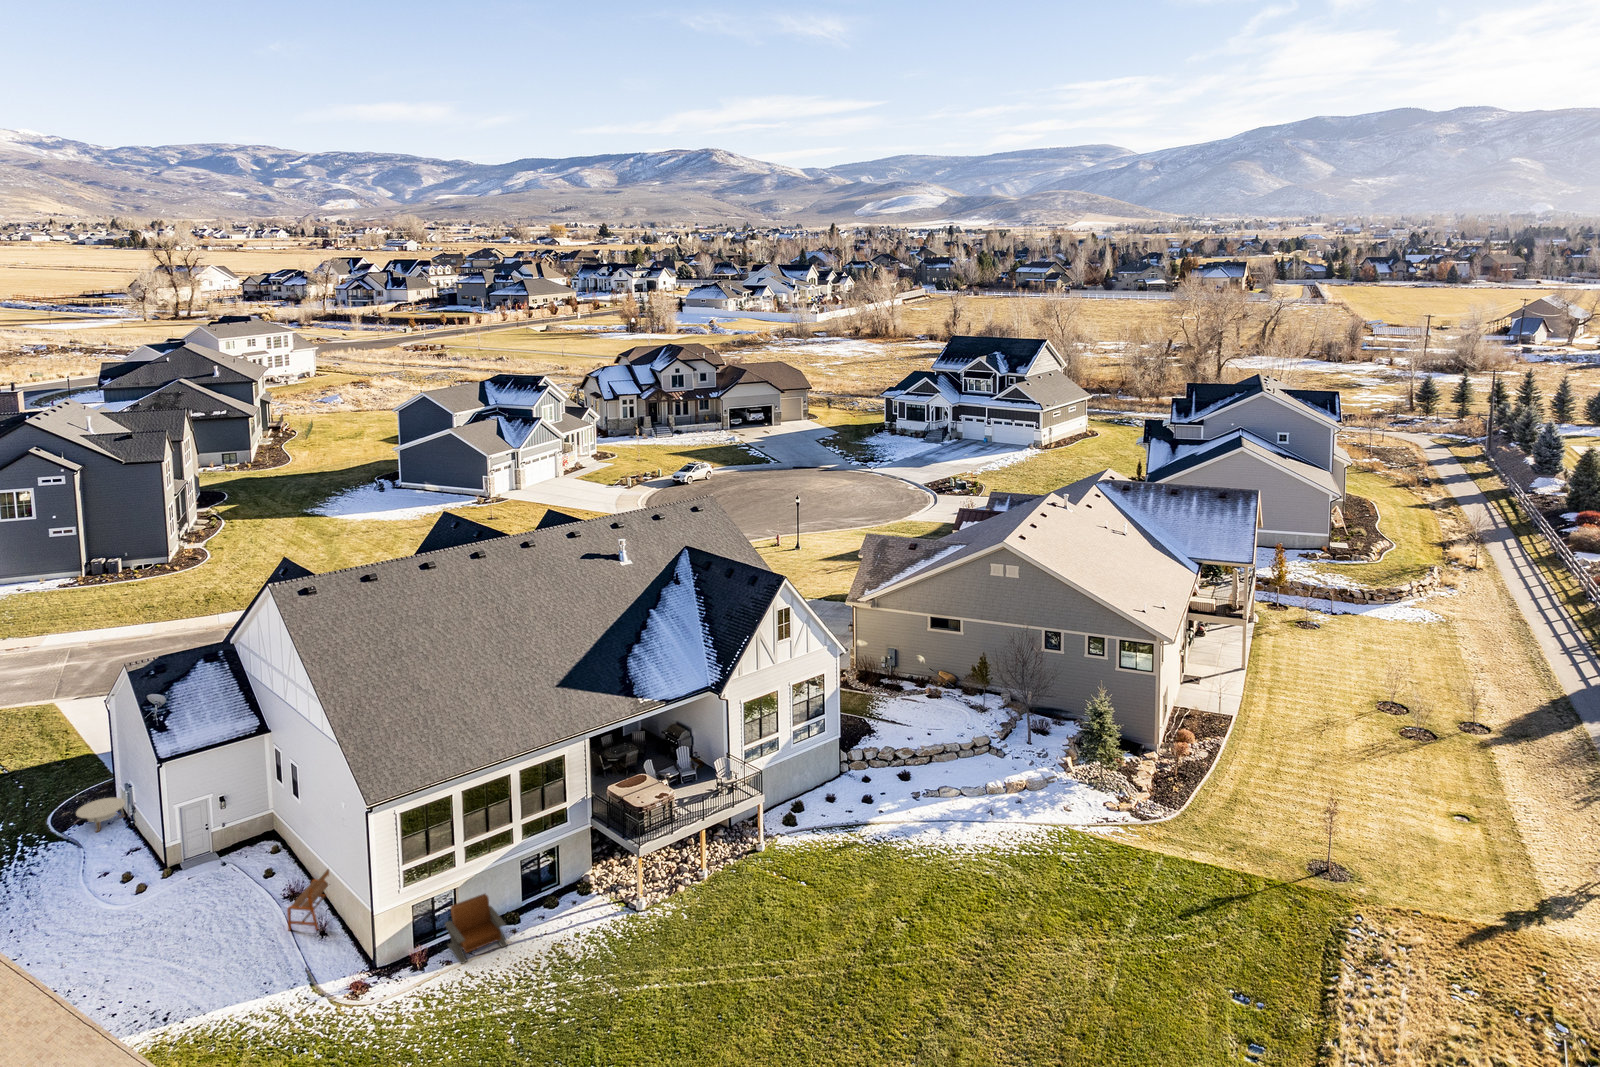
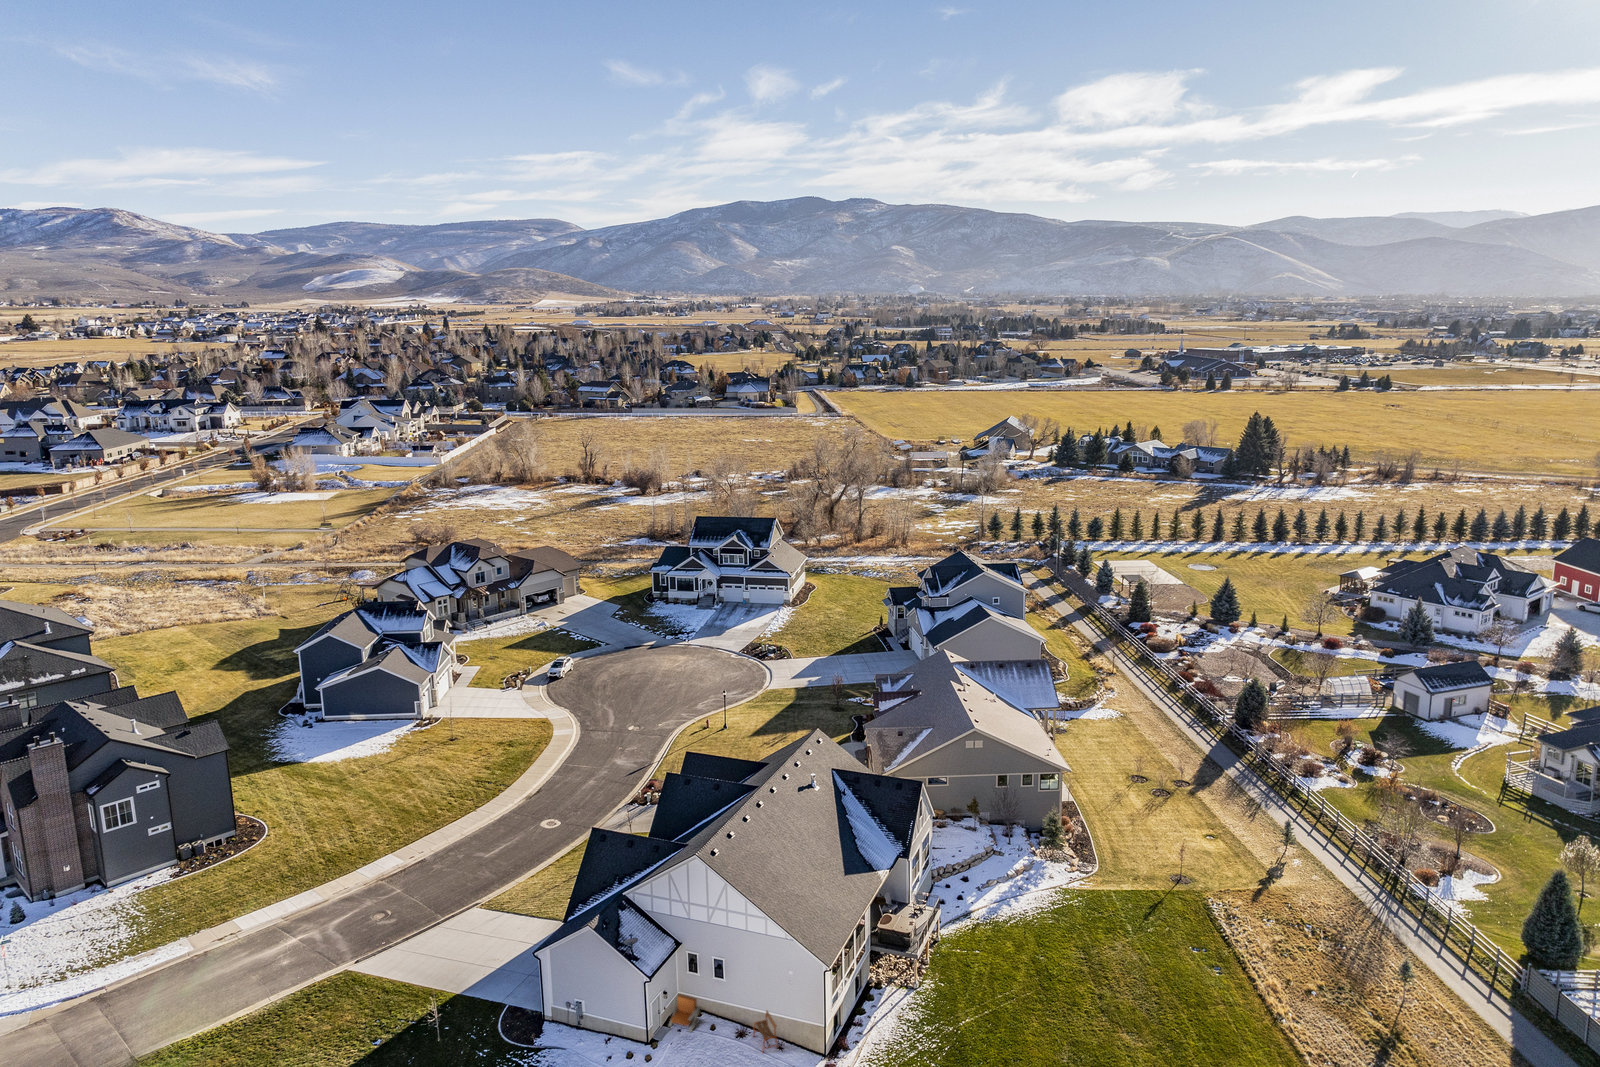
round table: present [76,798,125,832] -> none [538,1016,567,1042]
lounge chair: present [445,894,508,964] -> present [668,994,700,1032]

